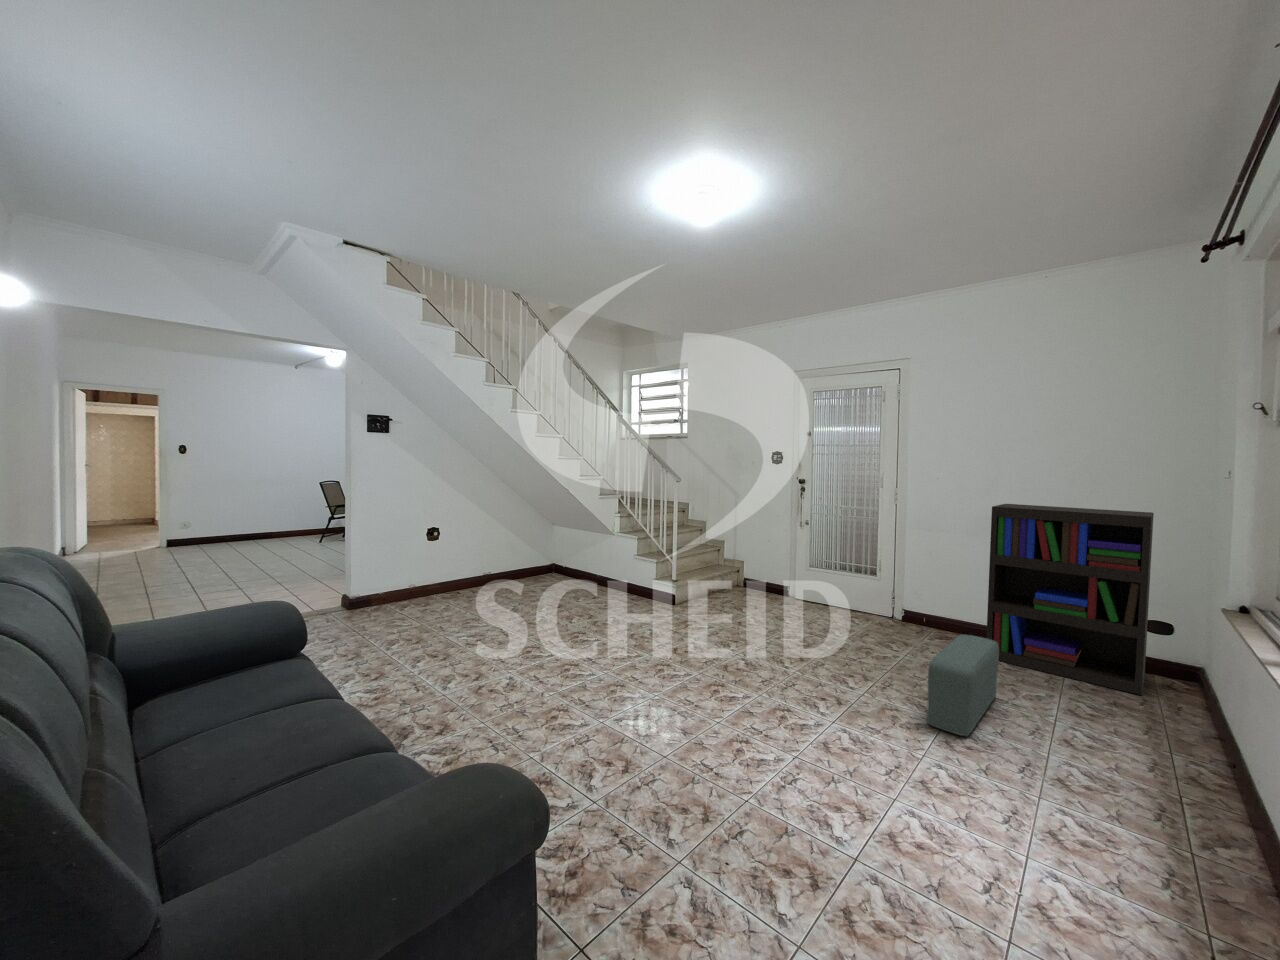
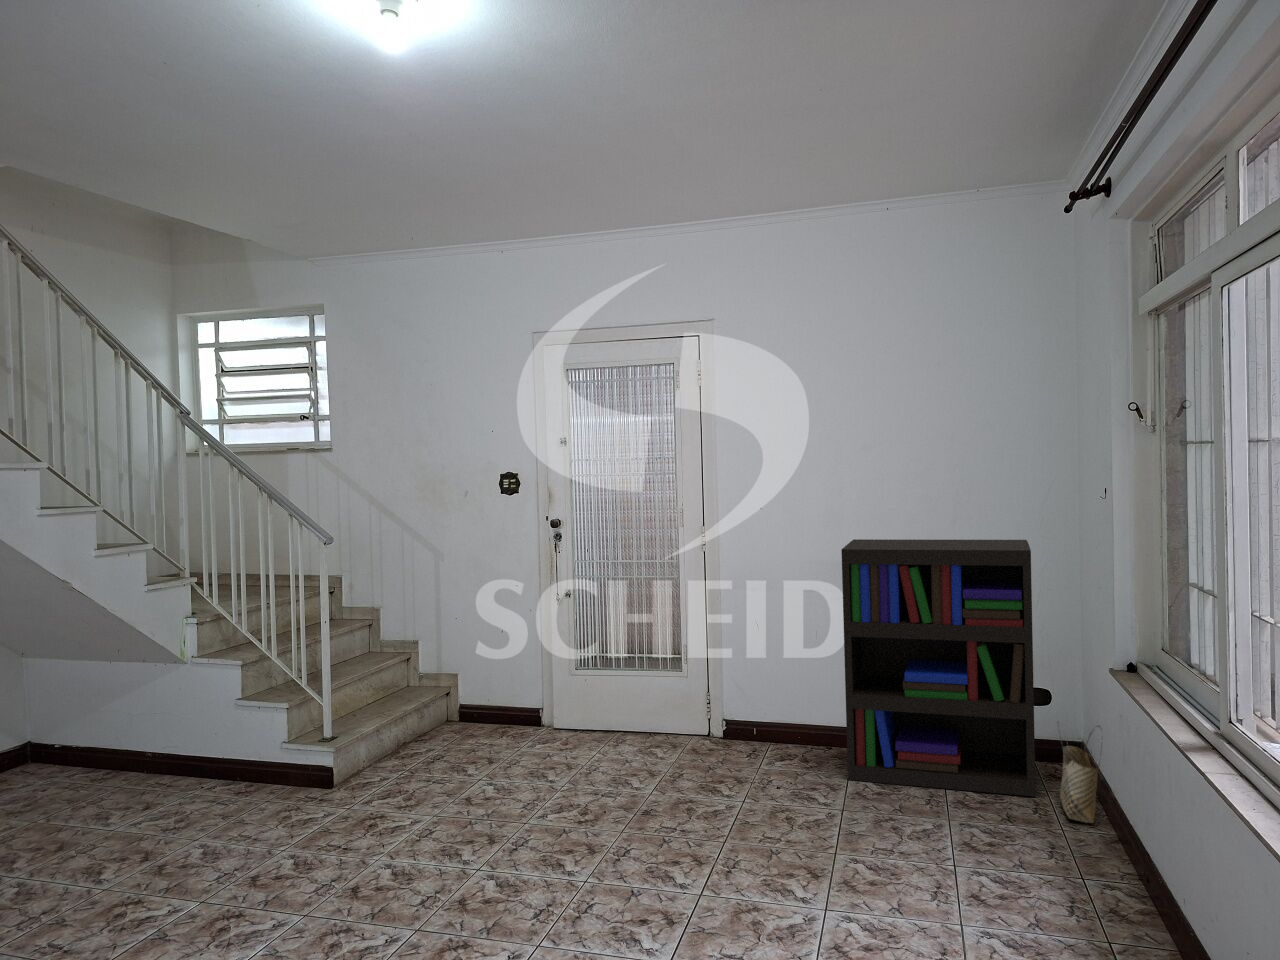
pouf: present [927,635,999,736] -> none [798,760,877,931]
woven basket: none [1163,642,1207,721] -> present [1060,725,1102,823]

